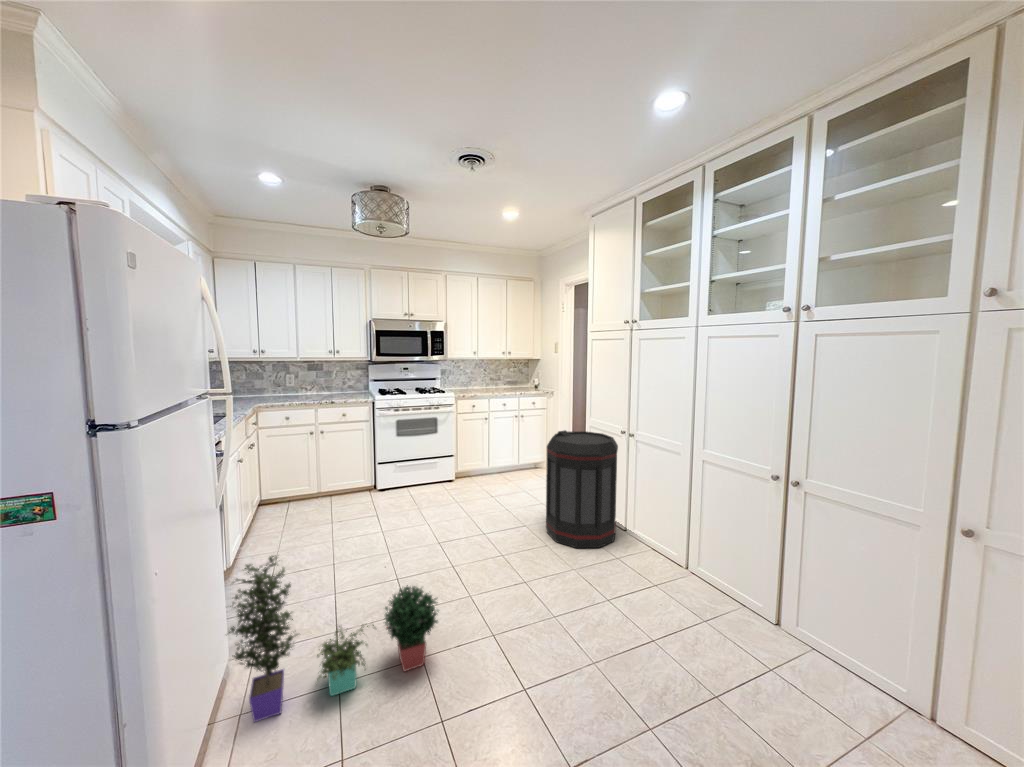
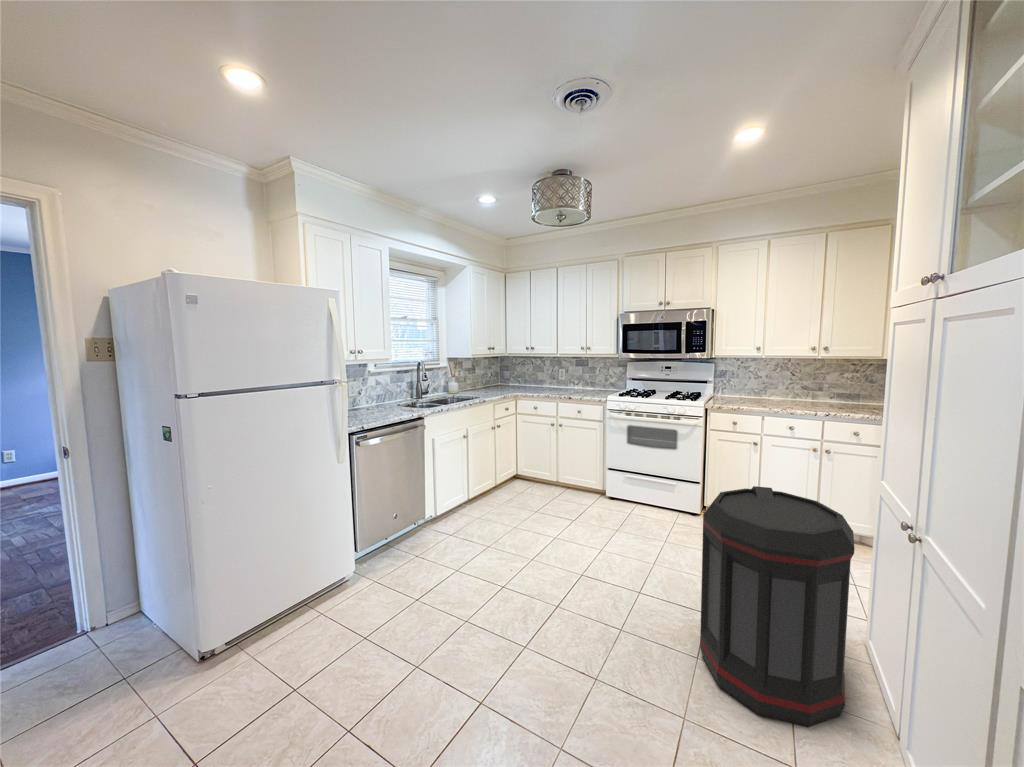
potted plant: present [229,556,438,722] -> none [305,508,429,667]

